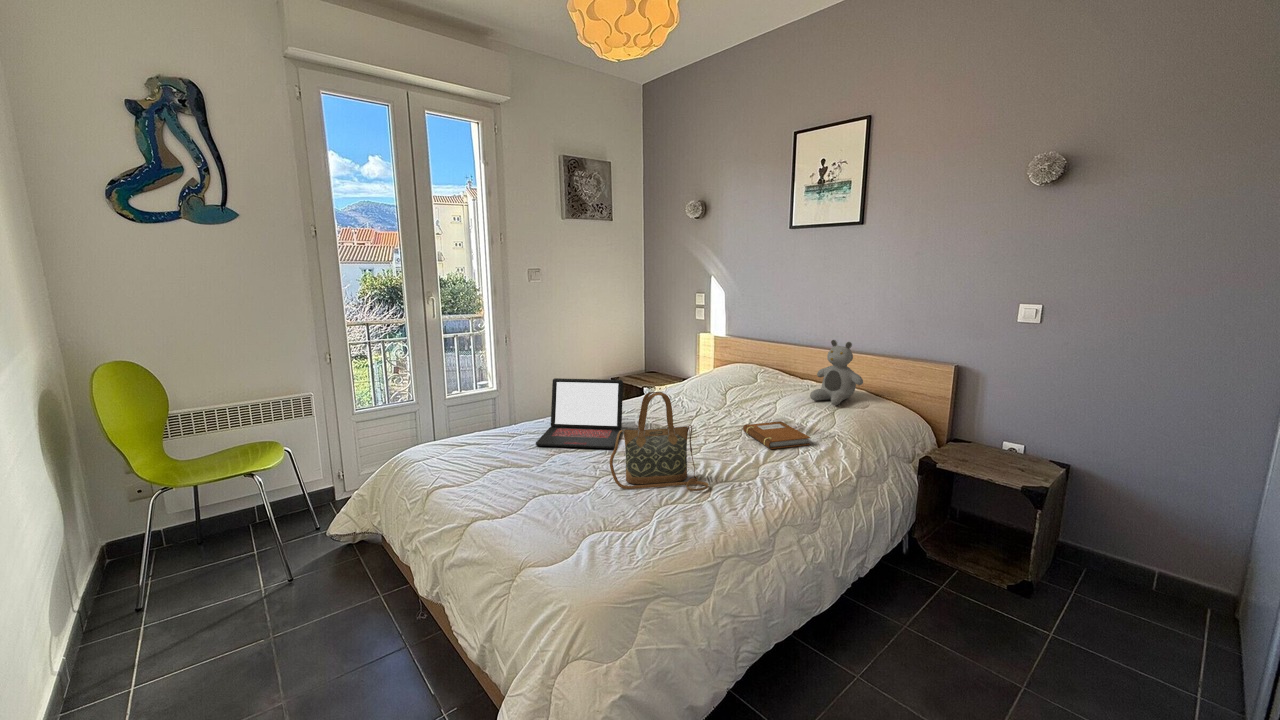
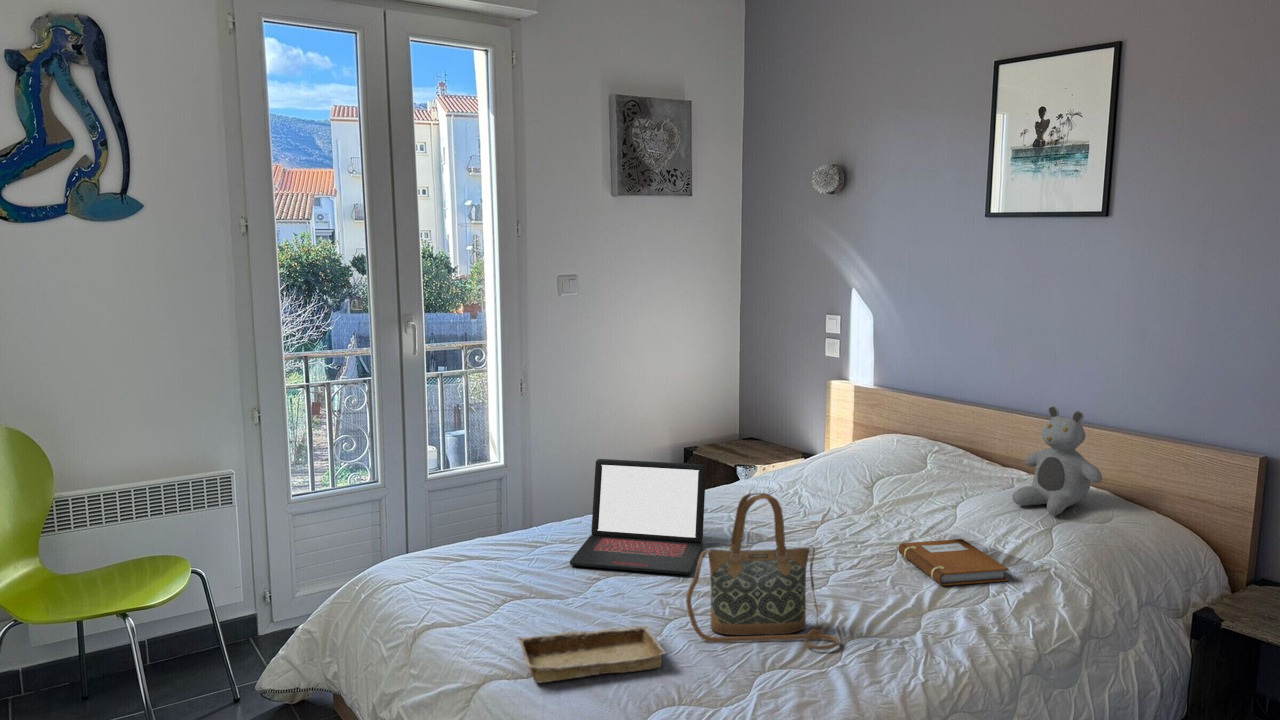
tray: none [496,480,596,521] -> present [518,625,665,683]

